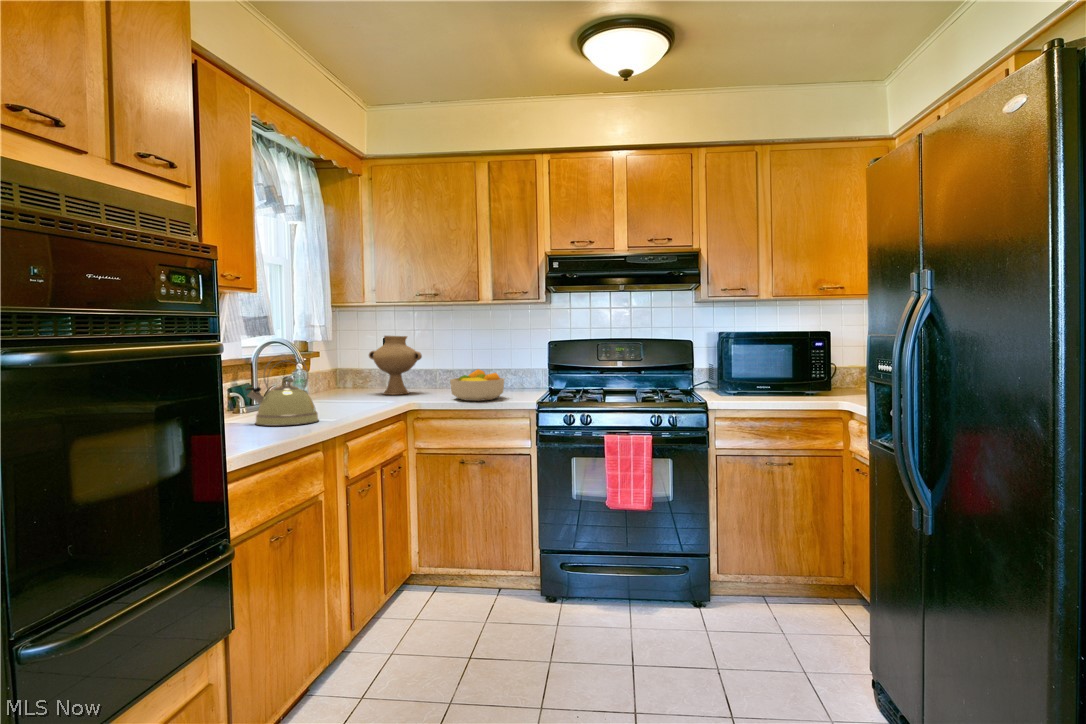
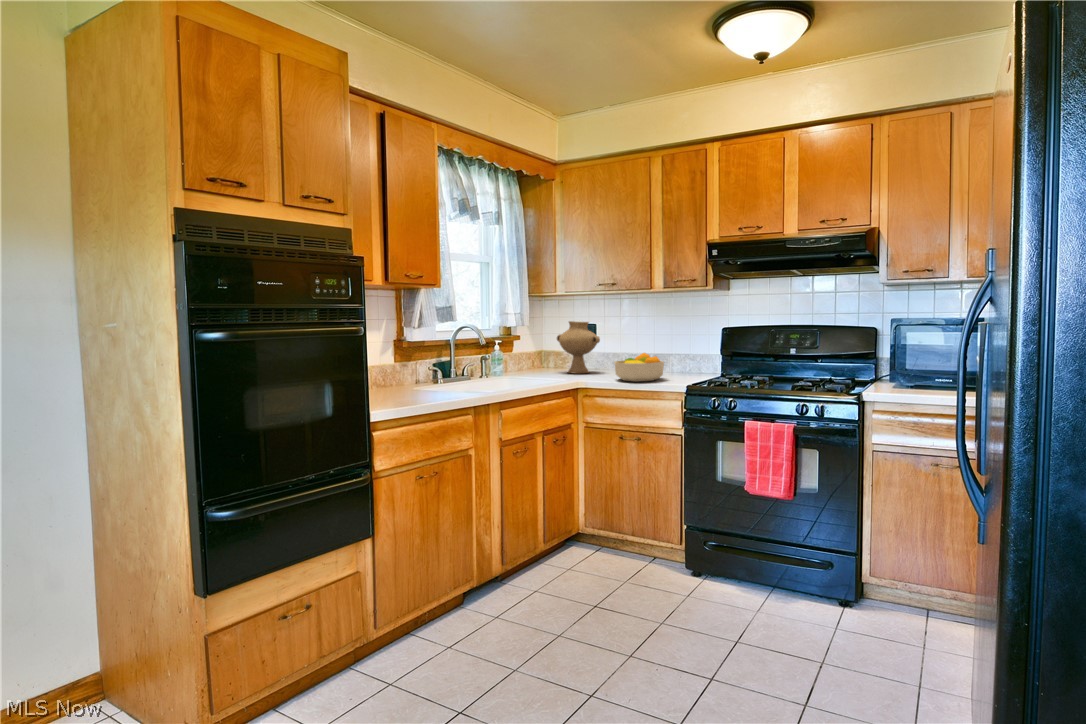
kettle: present [246,354,319,426] -> none [427,336,482,394]

